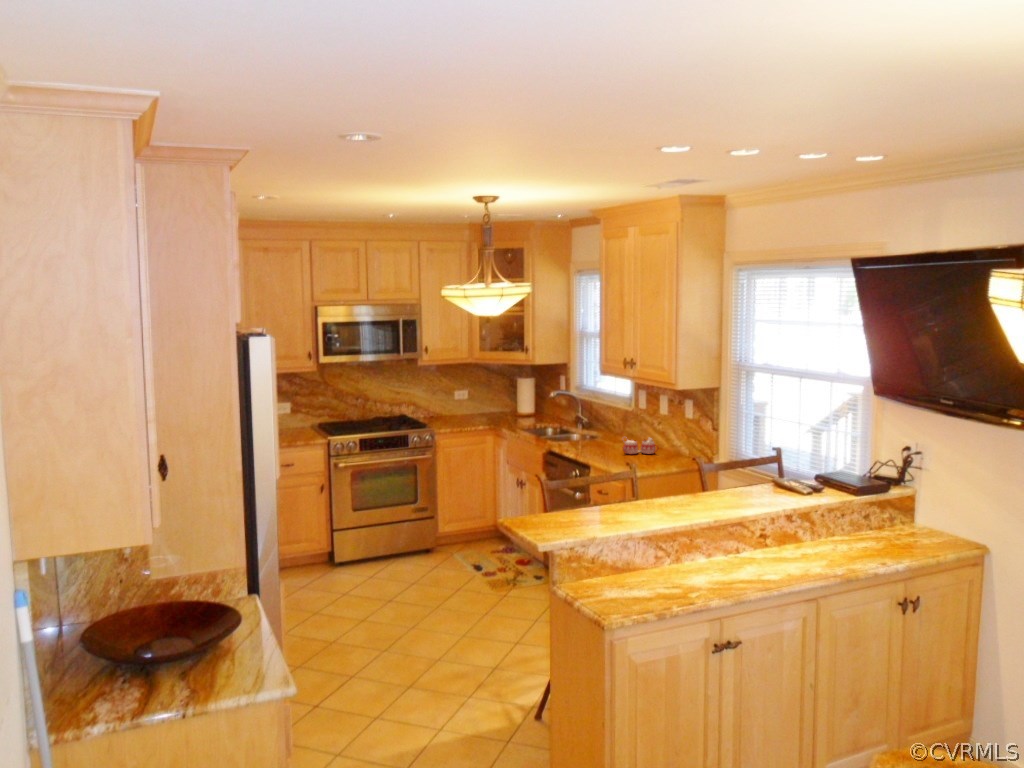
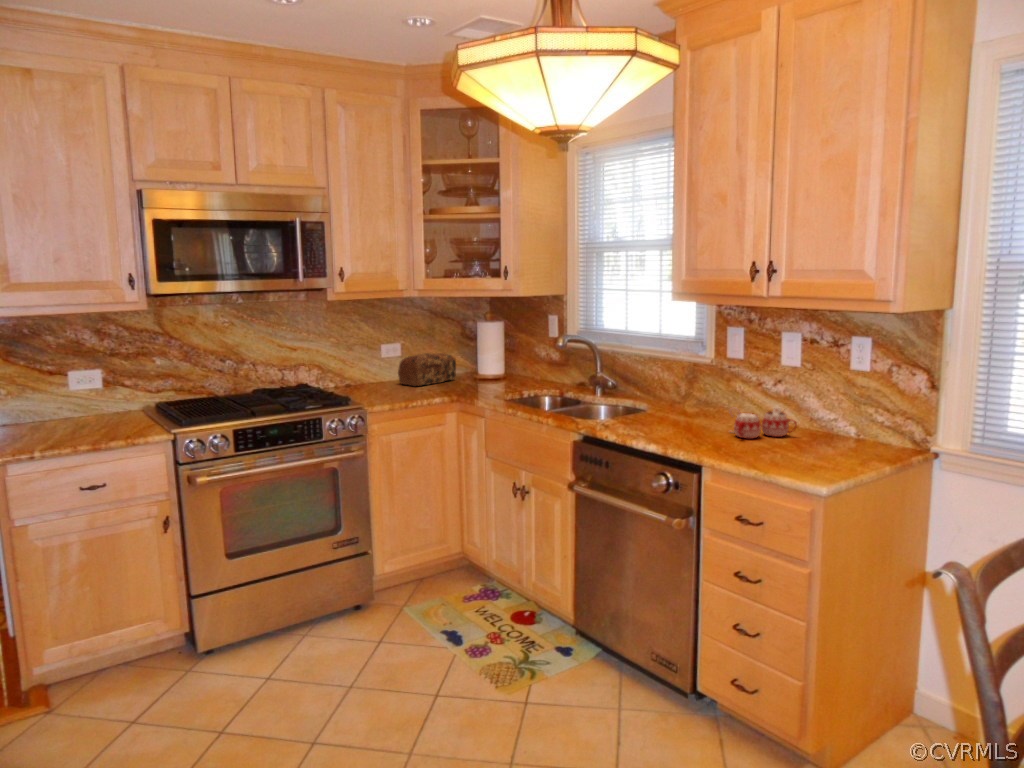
bread loaf: none [463,398,502,419] -> present [398,353,456,386]

